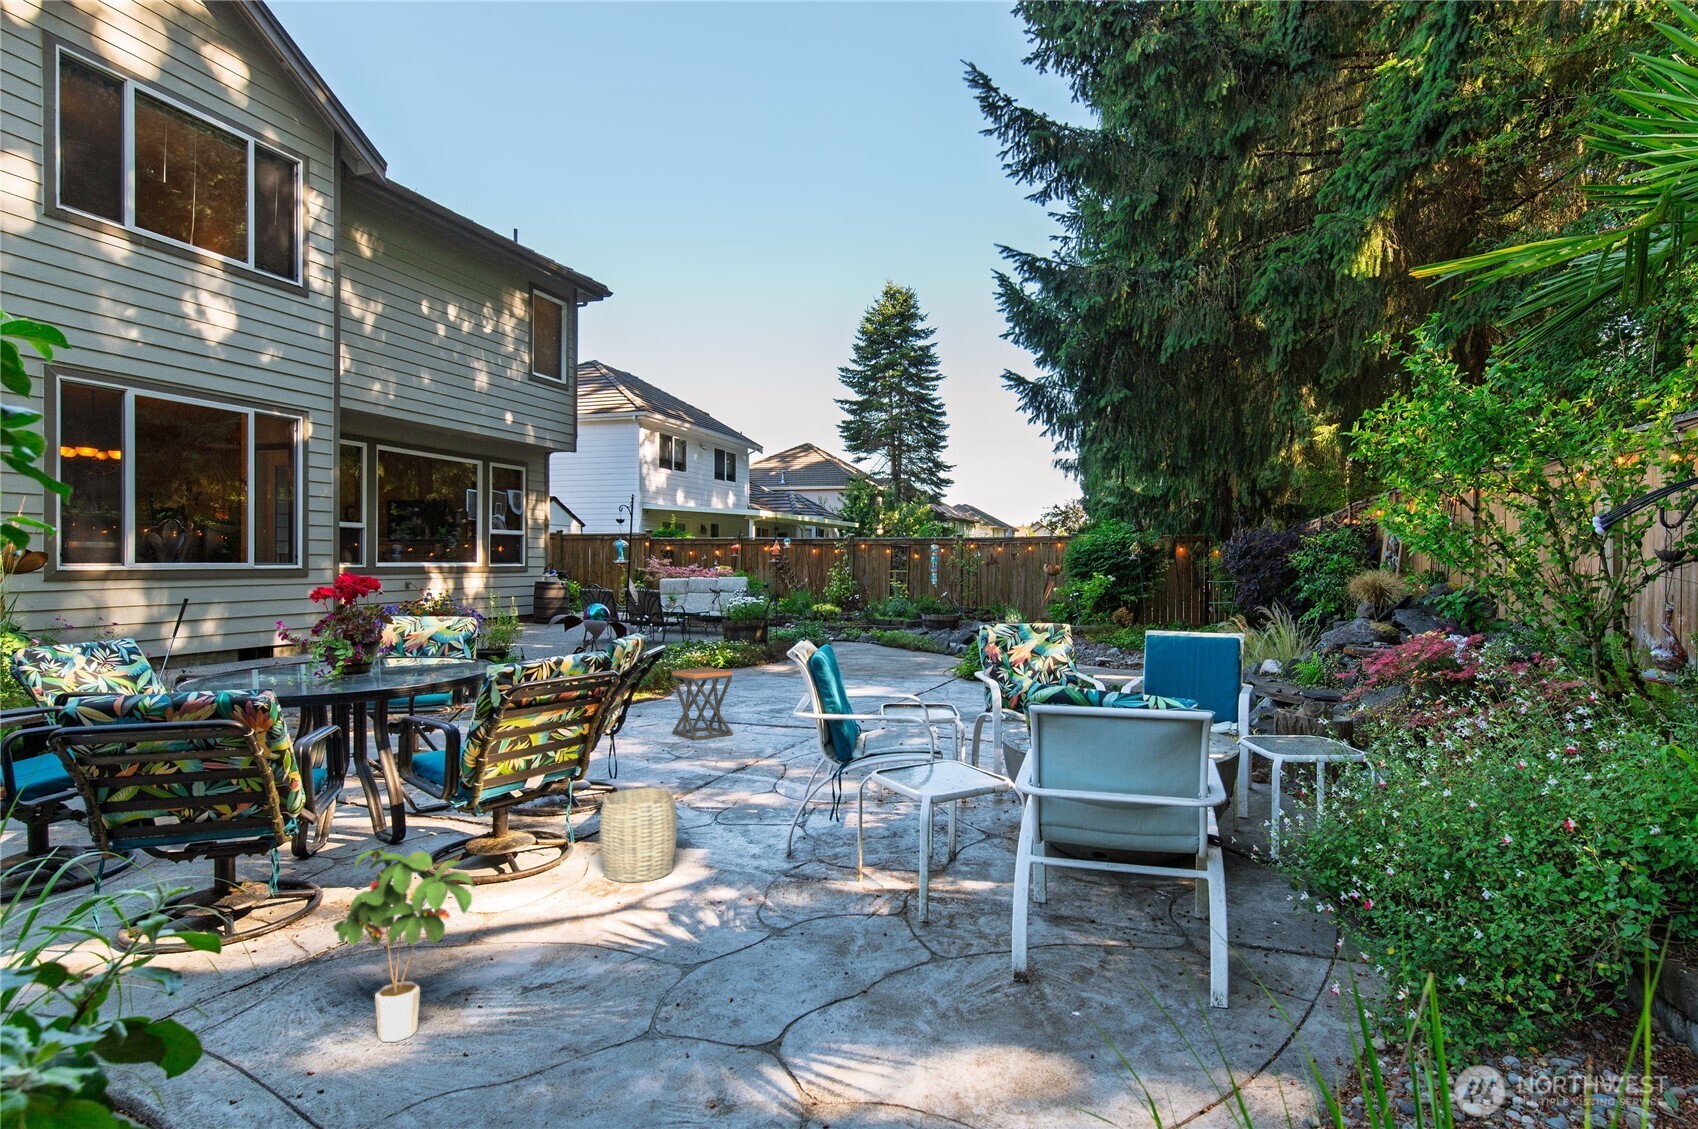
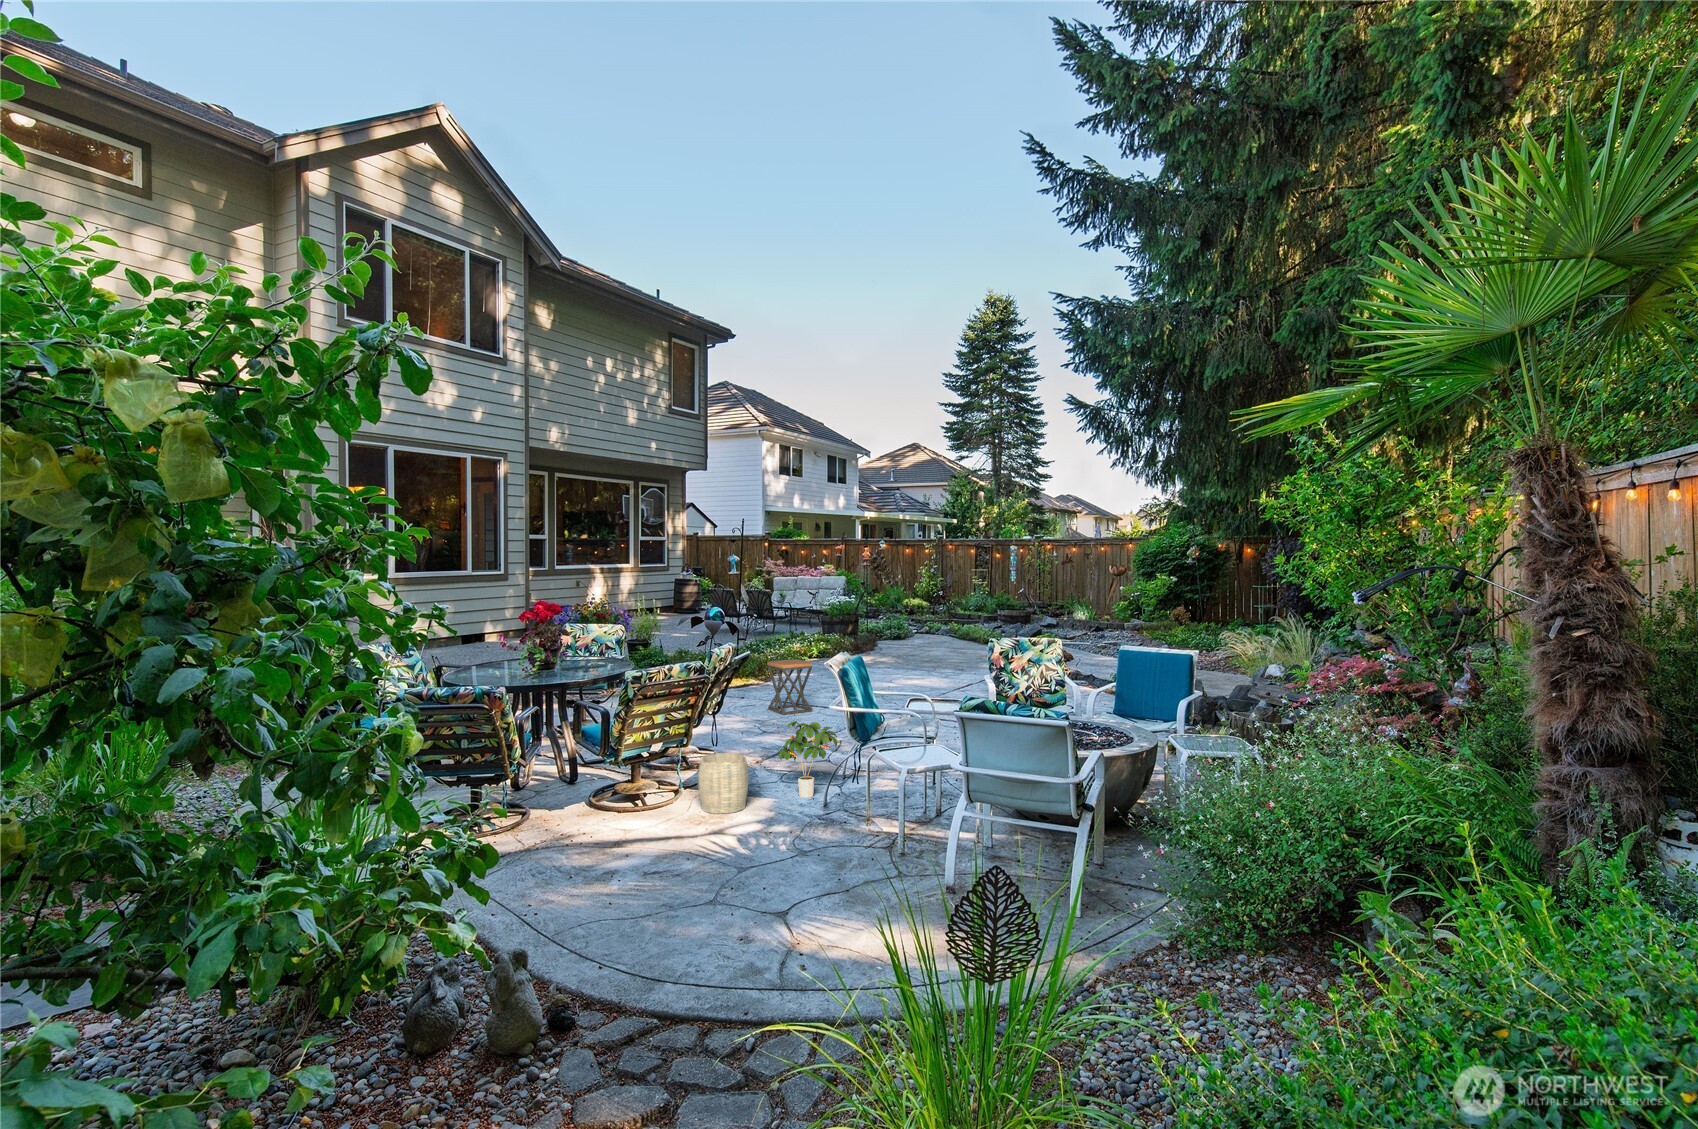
potted plant: present [334,847,474,1042] -> present [777,721,838,798]

